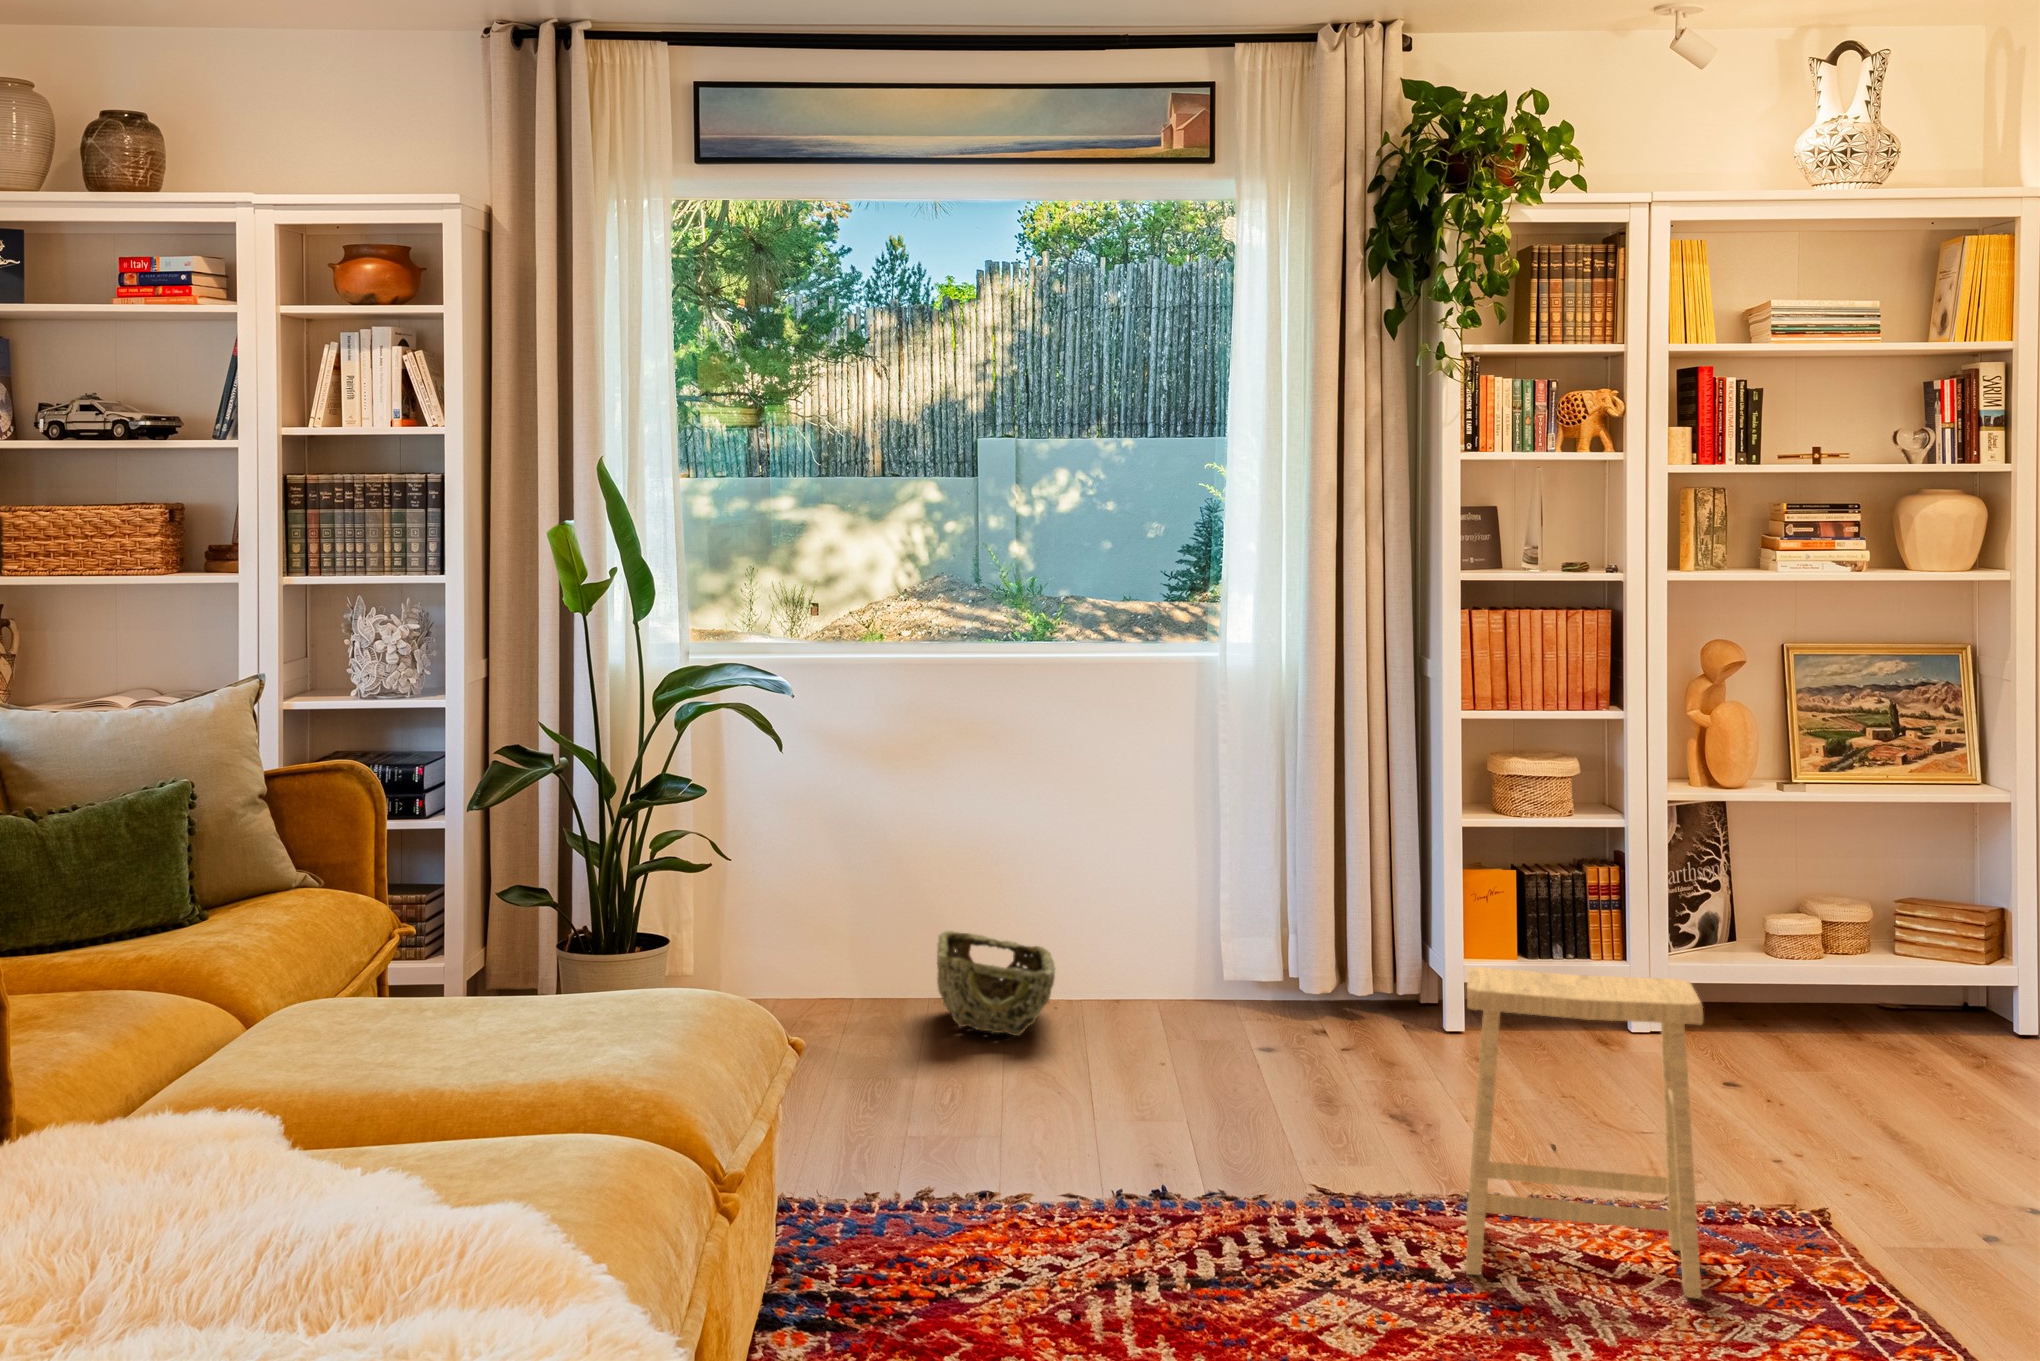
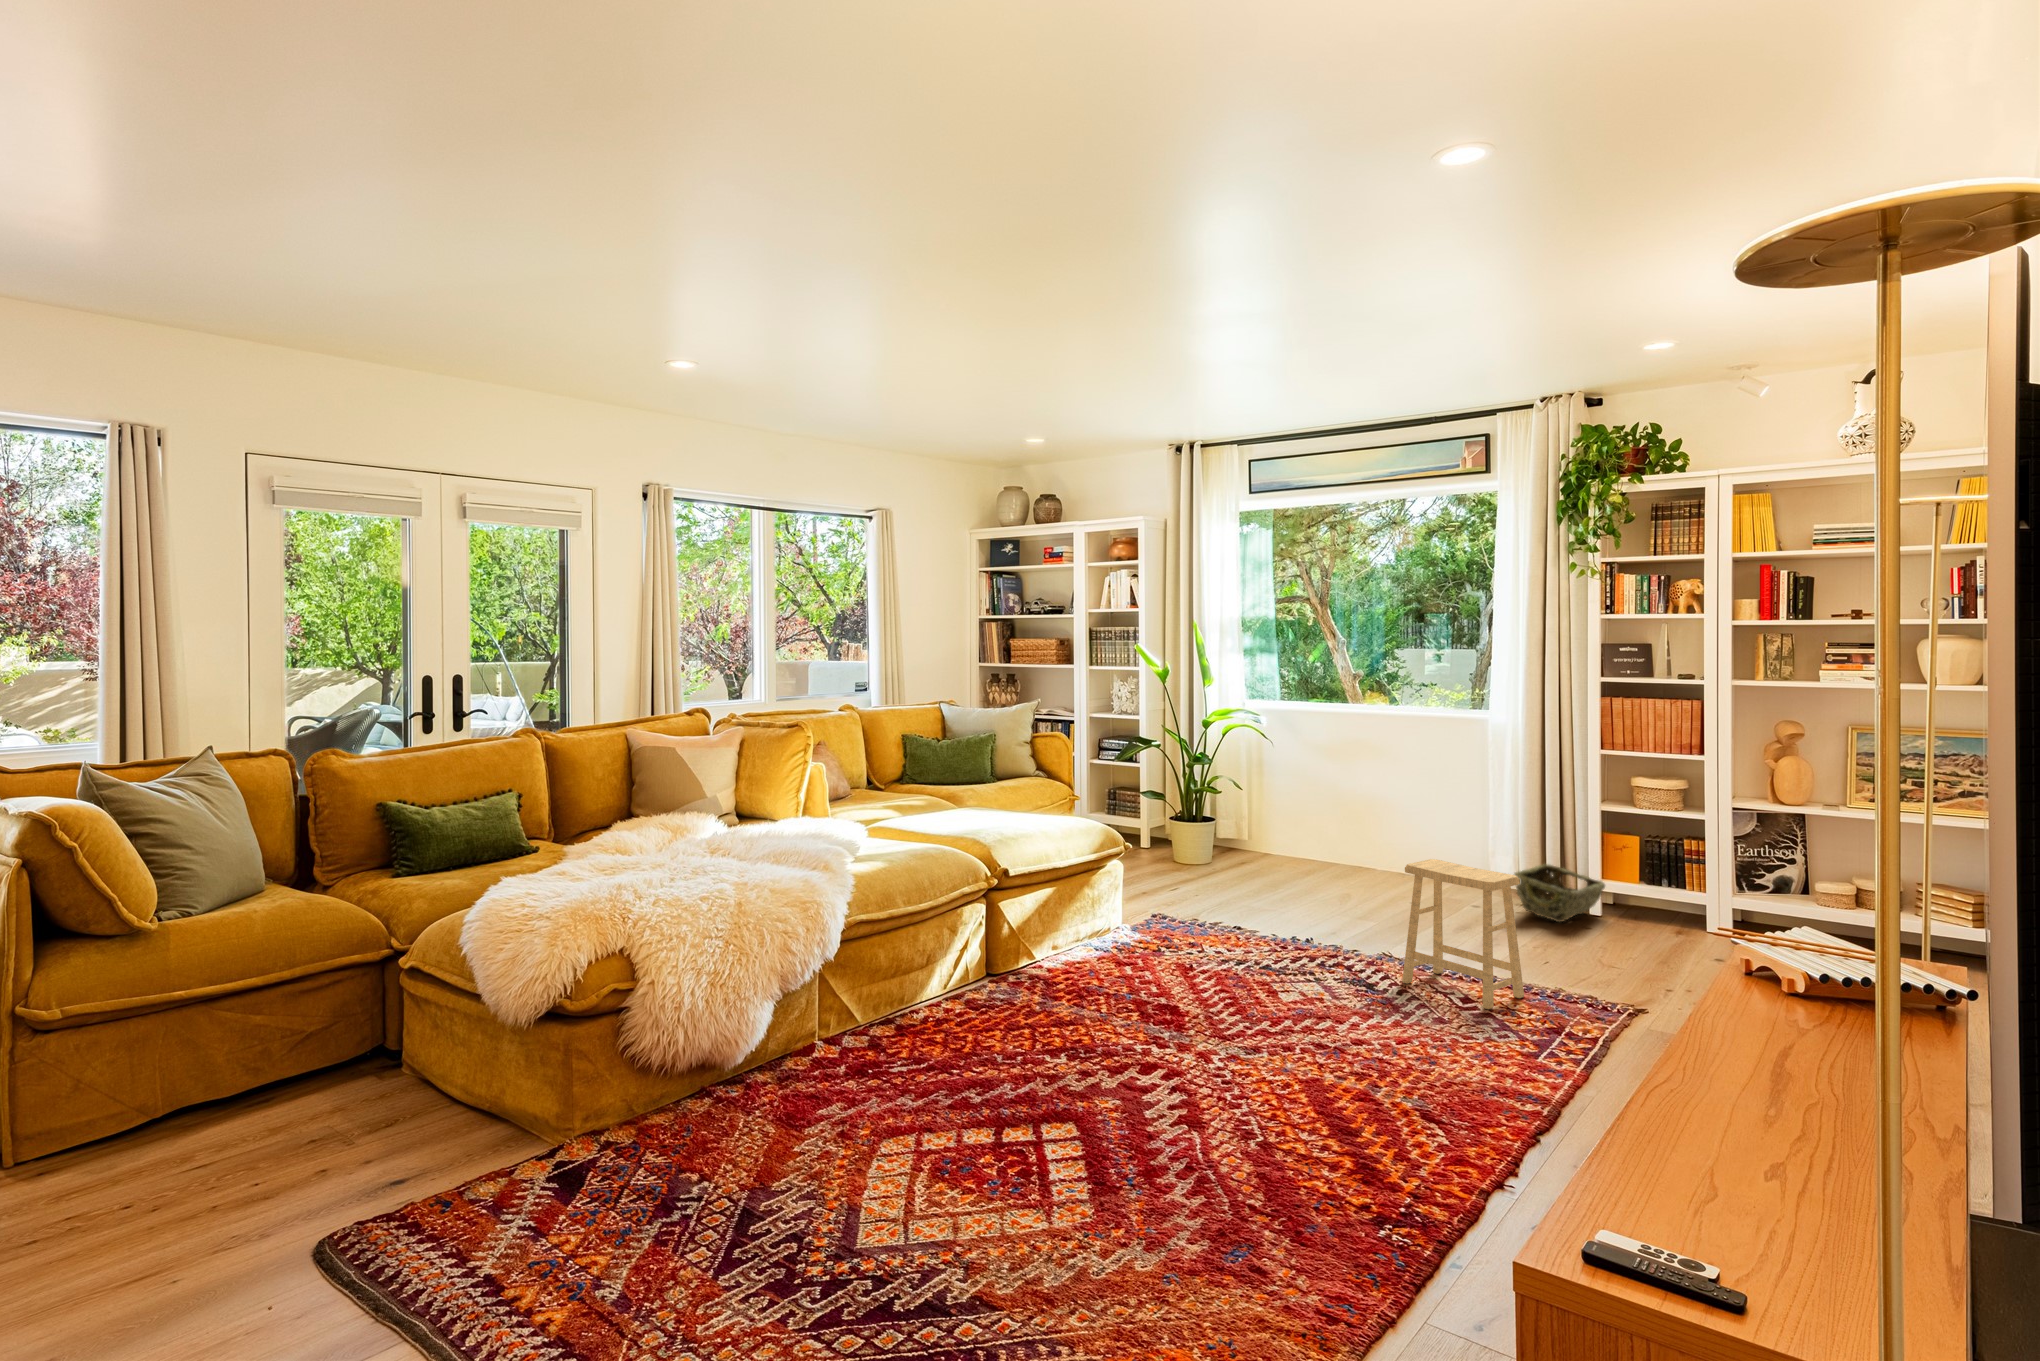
woven basket: present [937,931,1055,1036] -> present [1515,864,1605,922]

